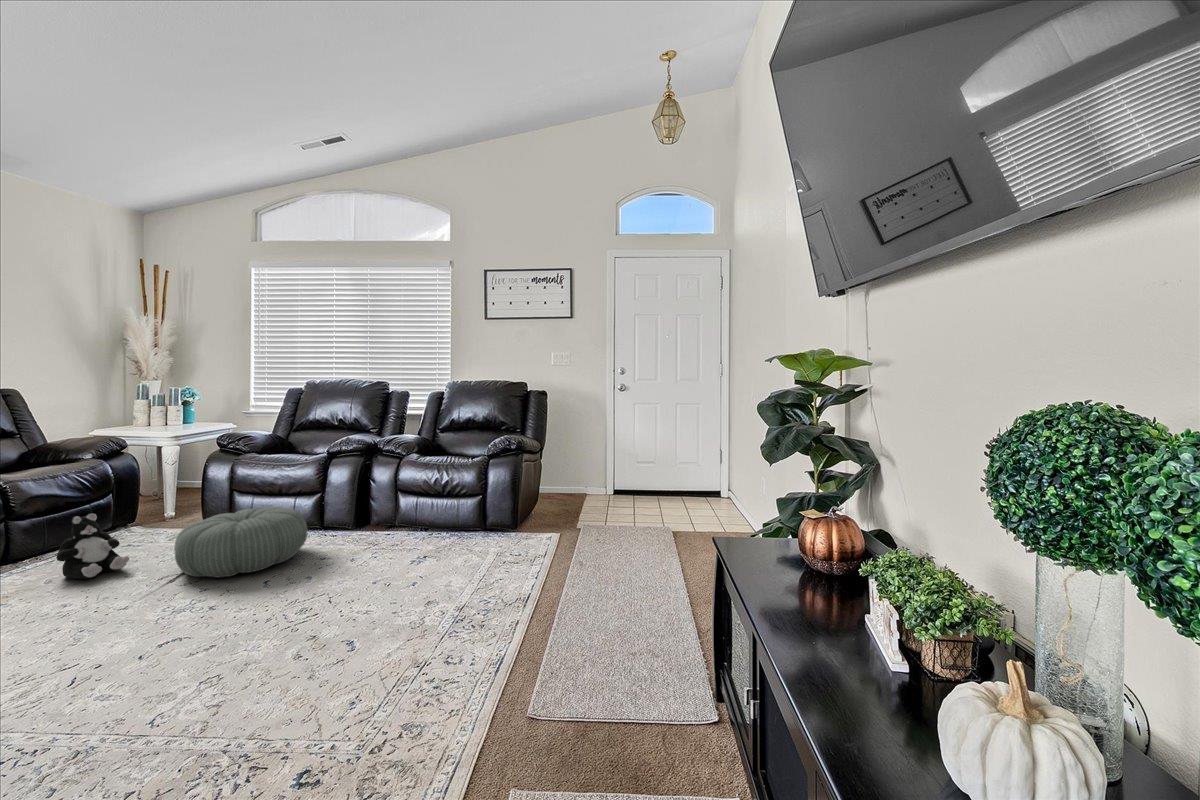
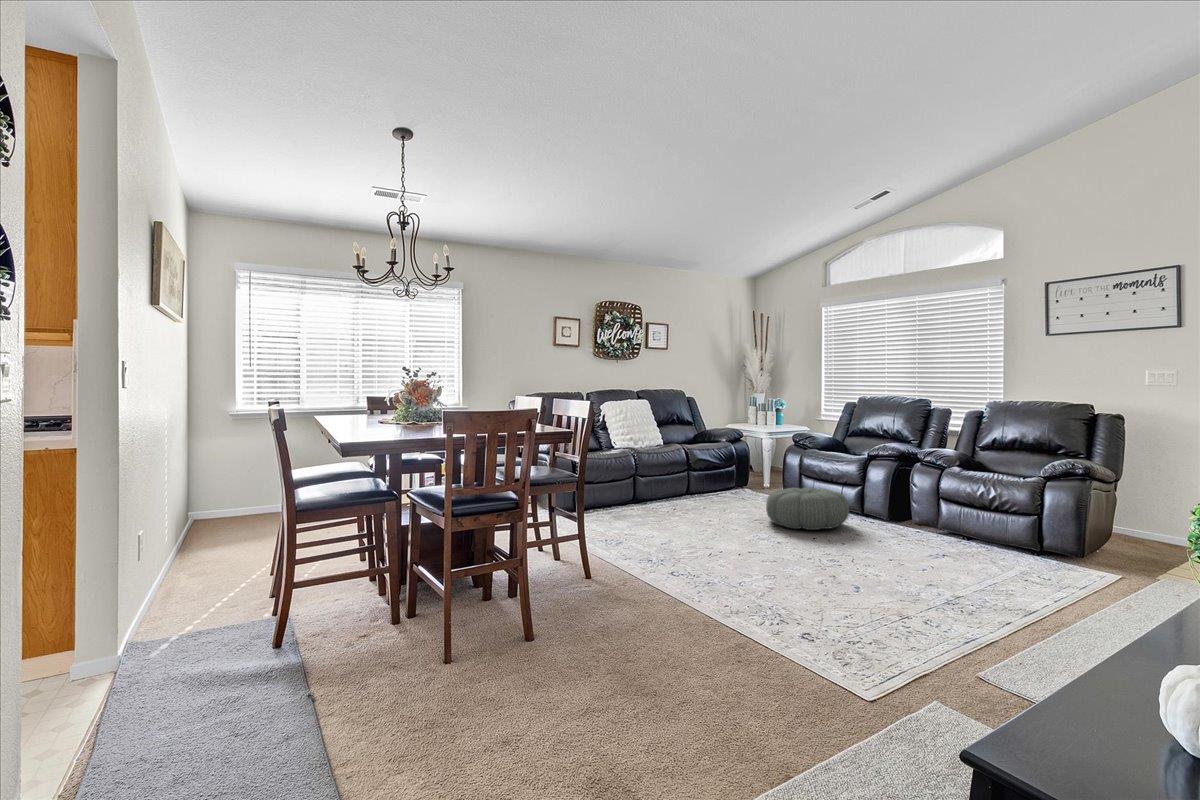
plush toy: present [57,513,130,579] -> none [710,474,743,512]

